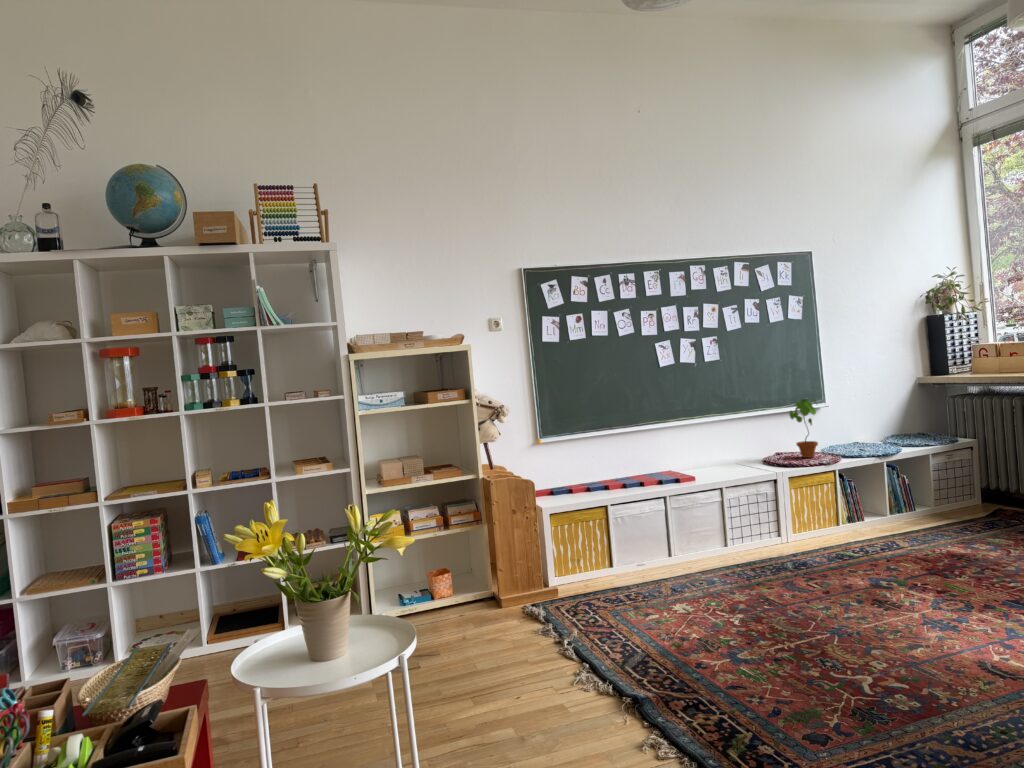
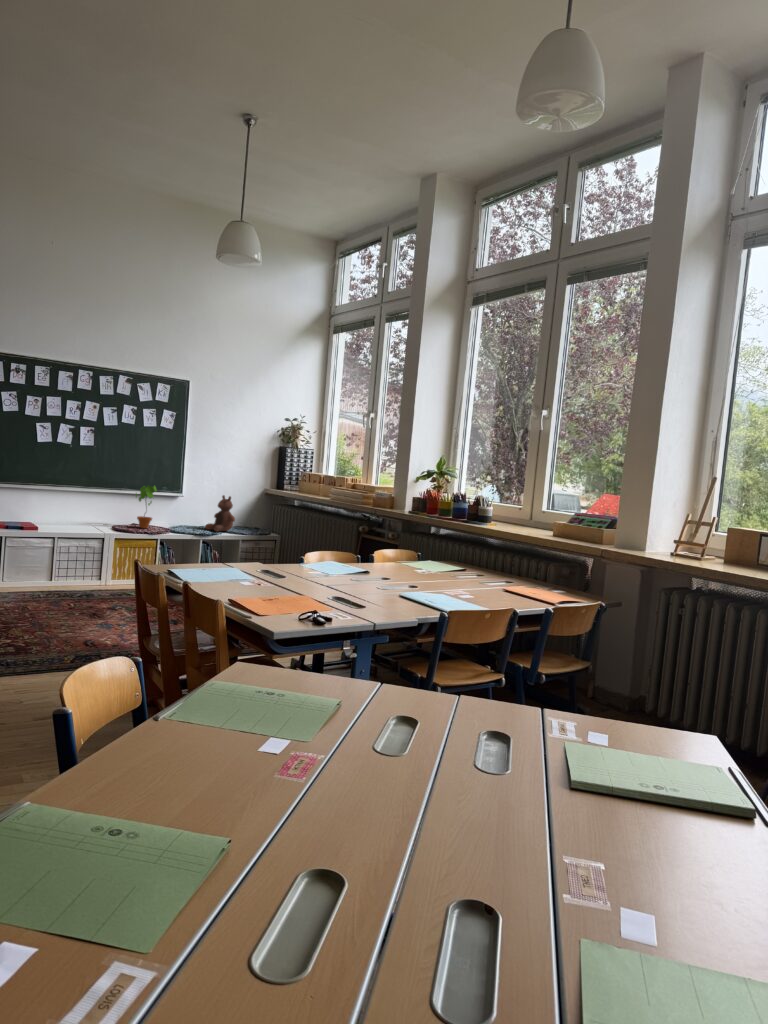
stuffed bear: none [869,394,914,446] -> present [205,495,235,532]

